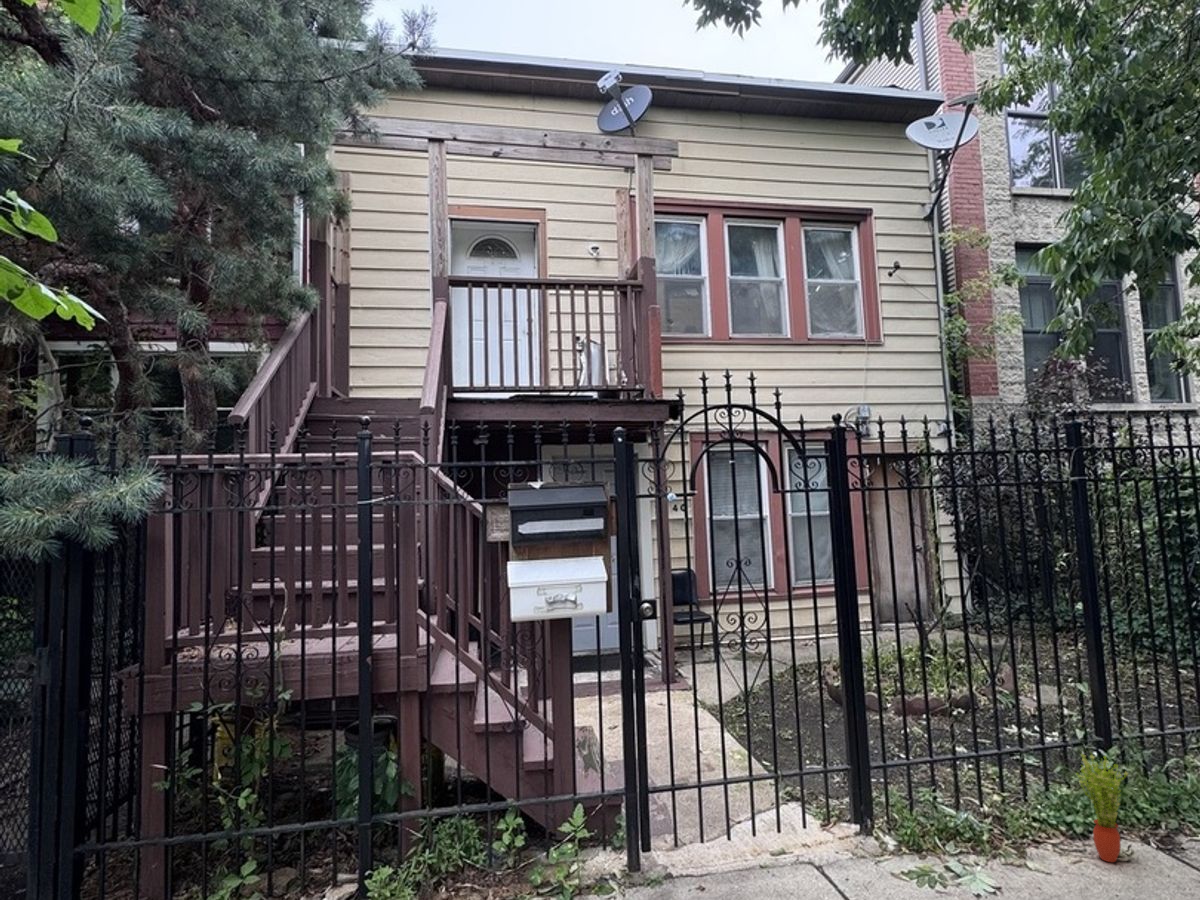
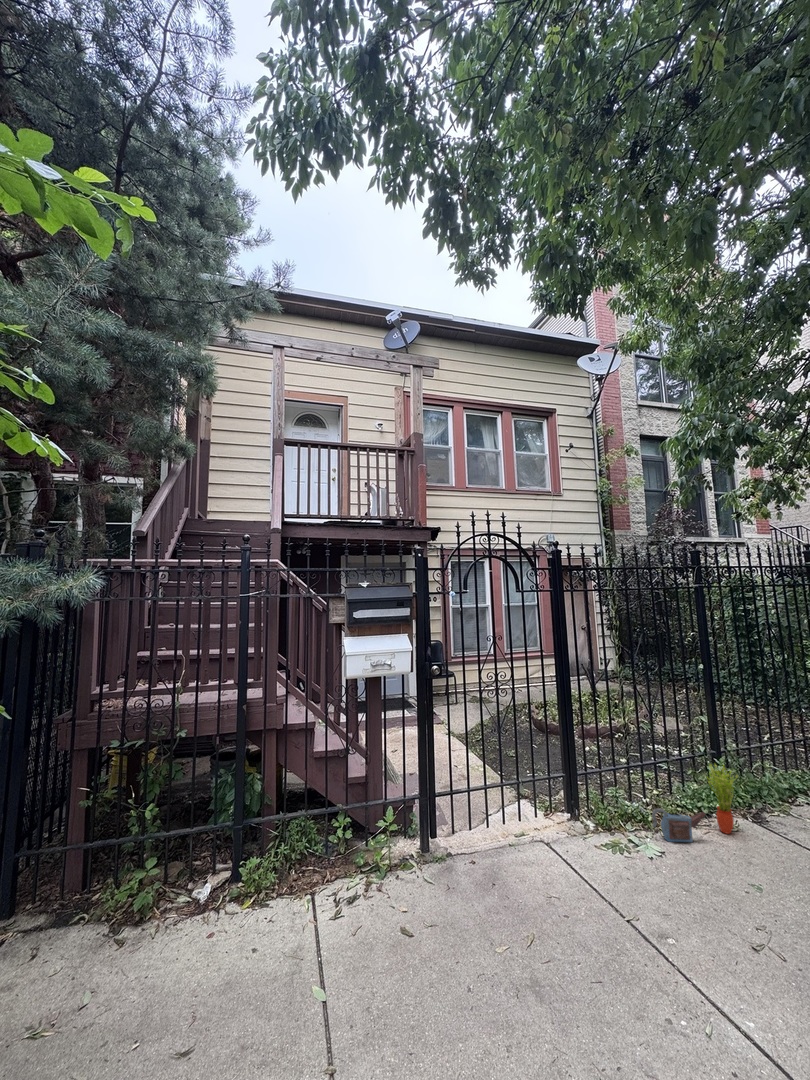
watering can: none [984,820,1072,873] -> present [652,809,705,842]

